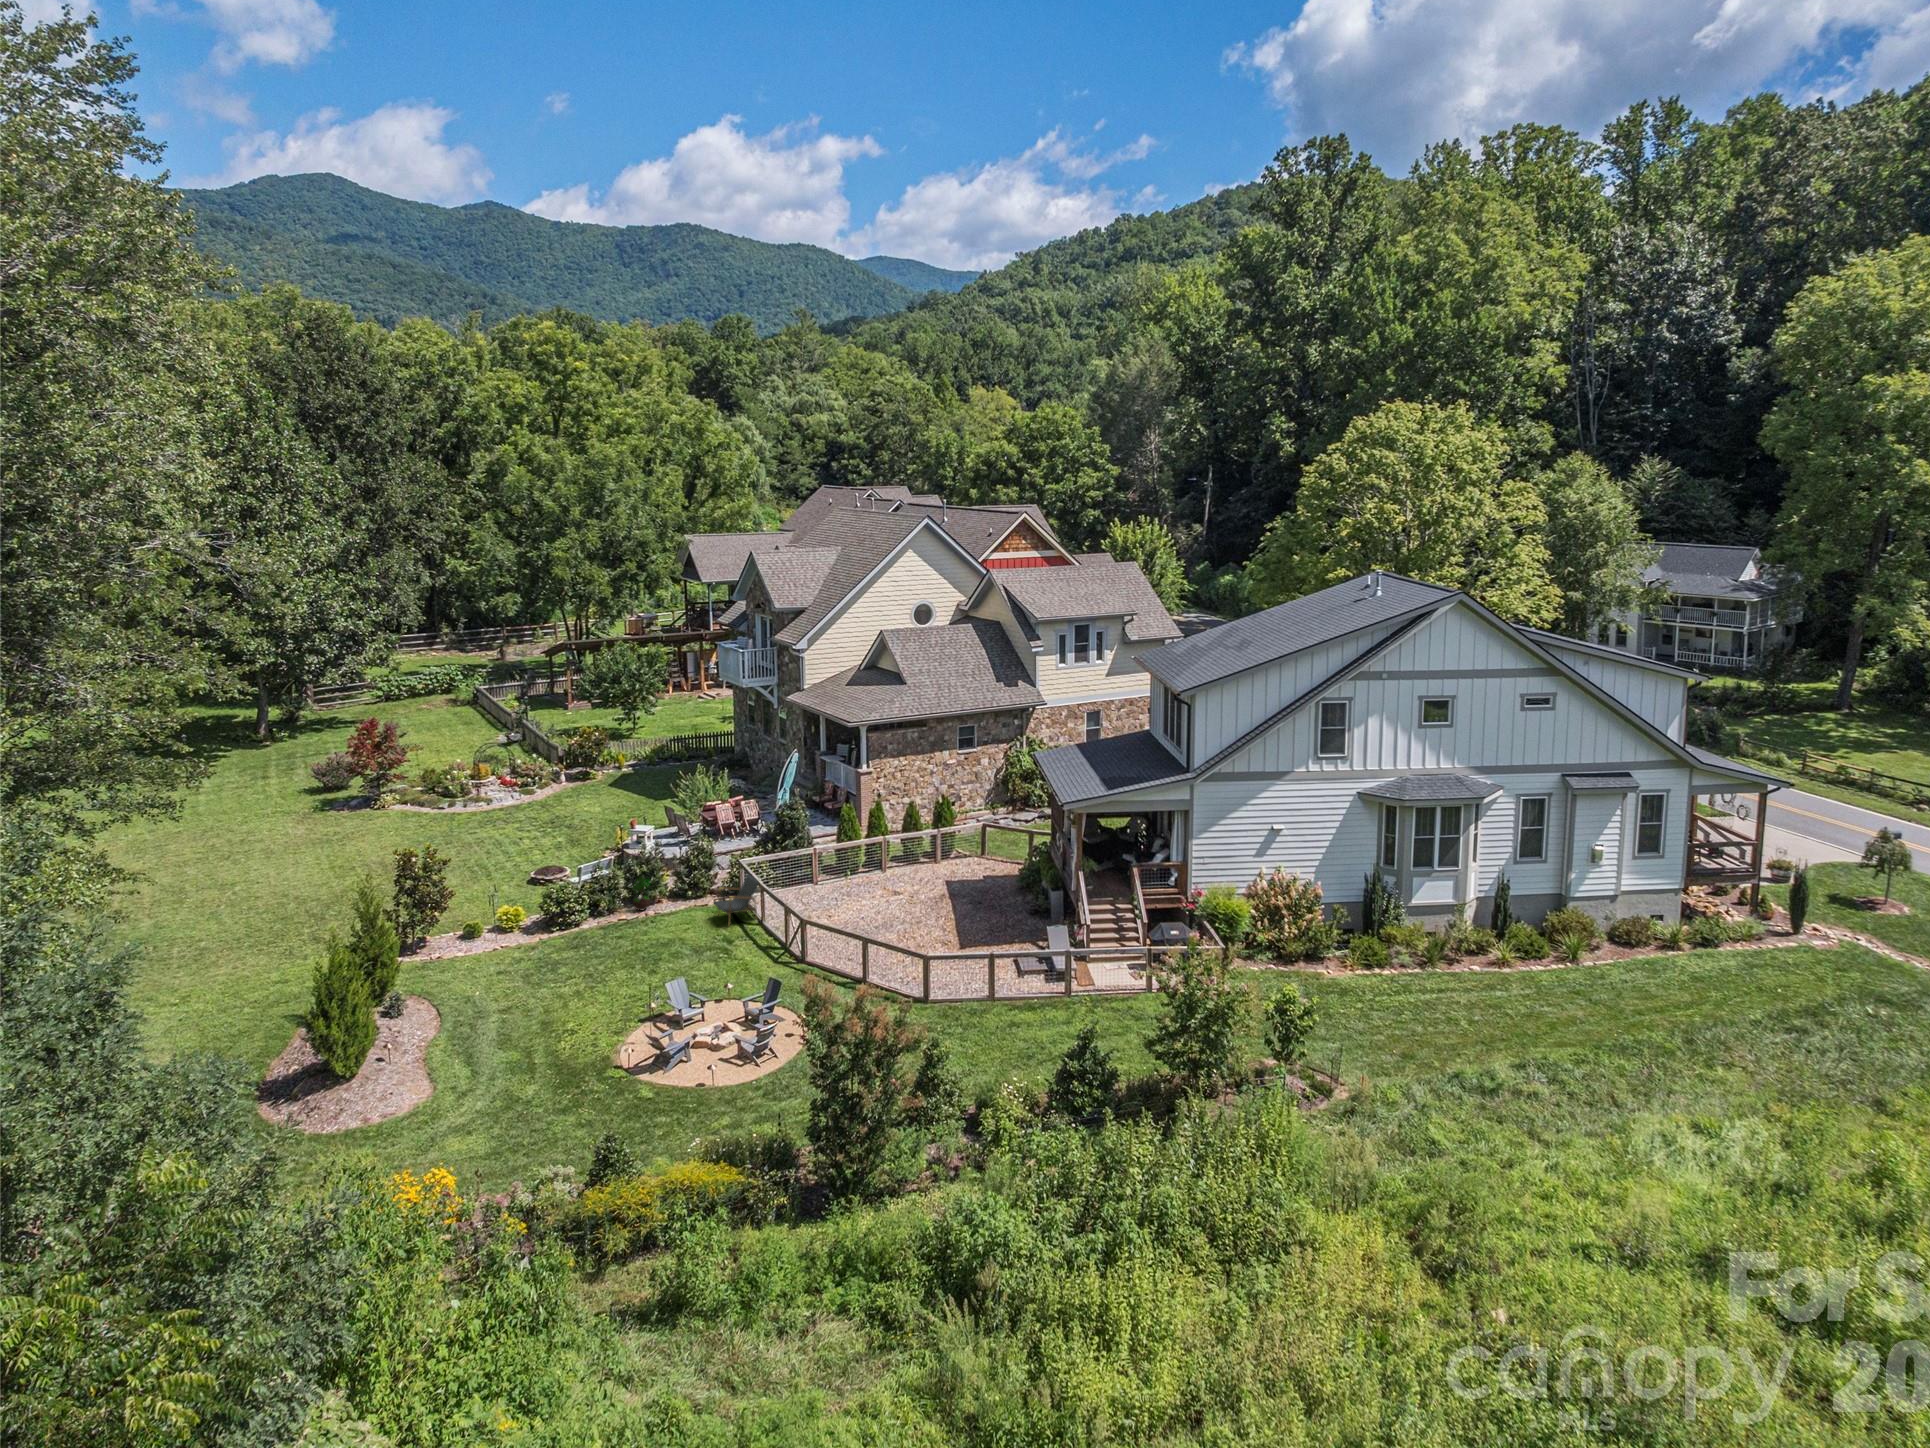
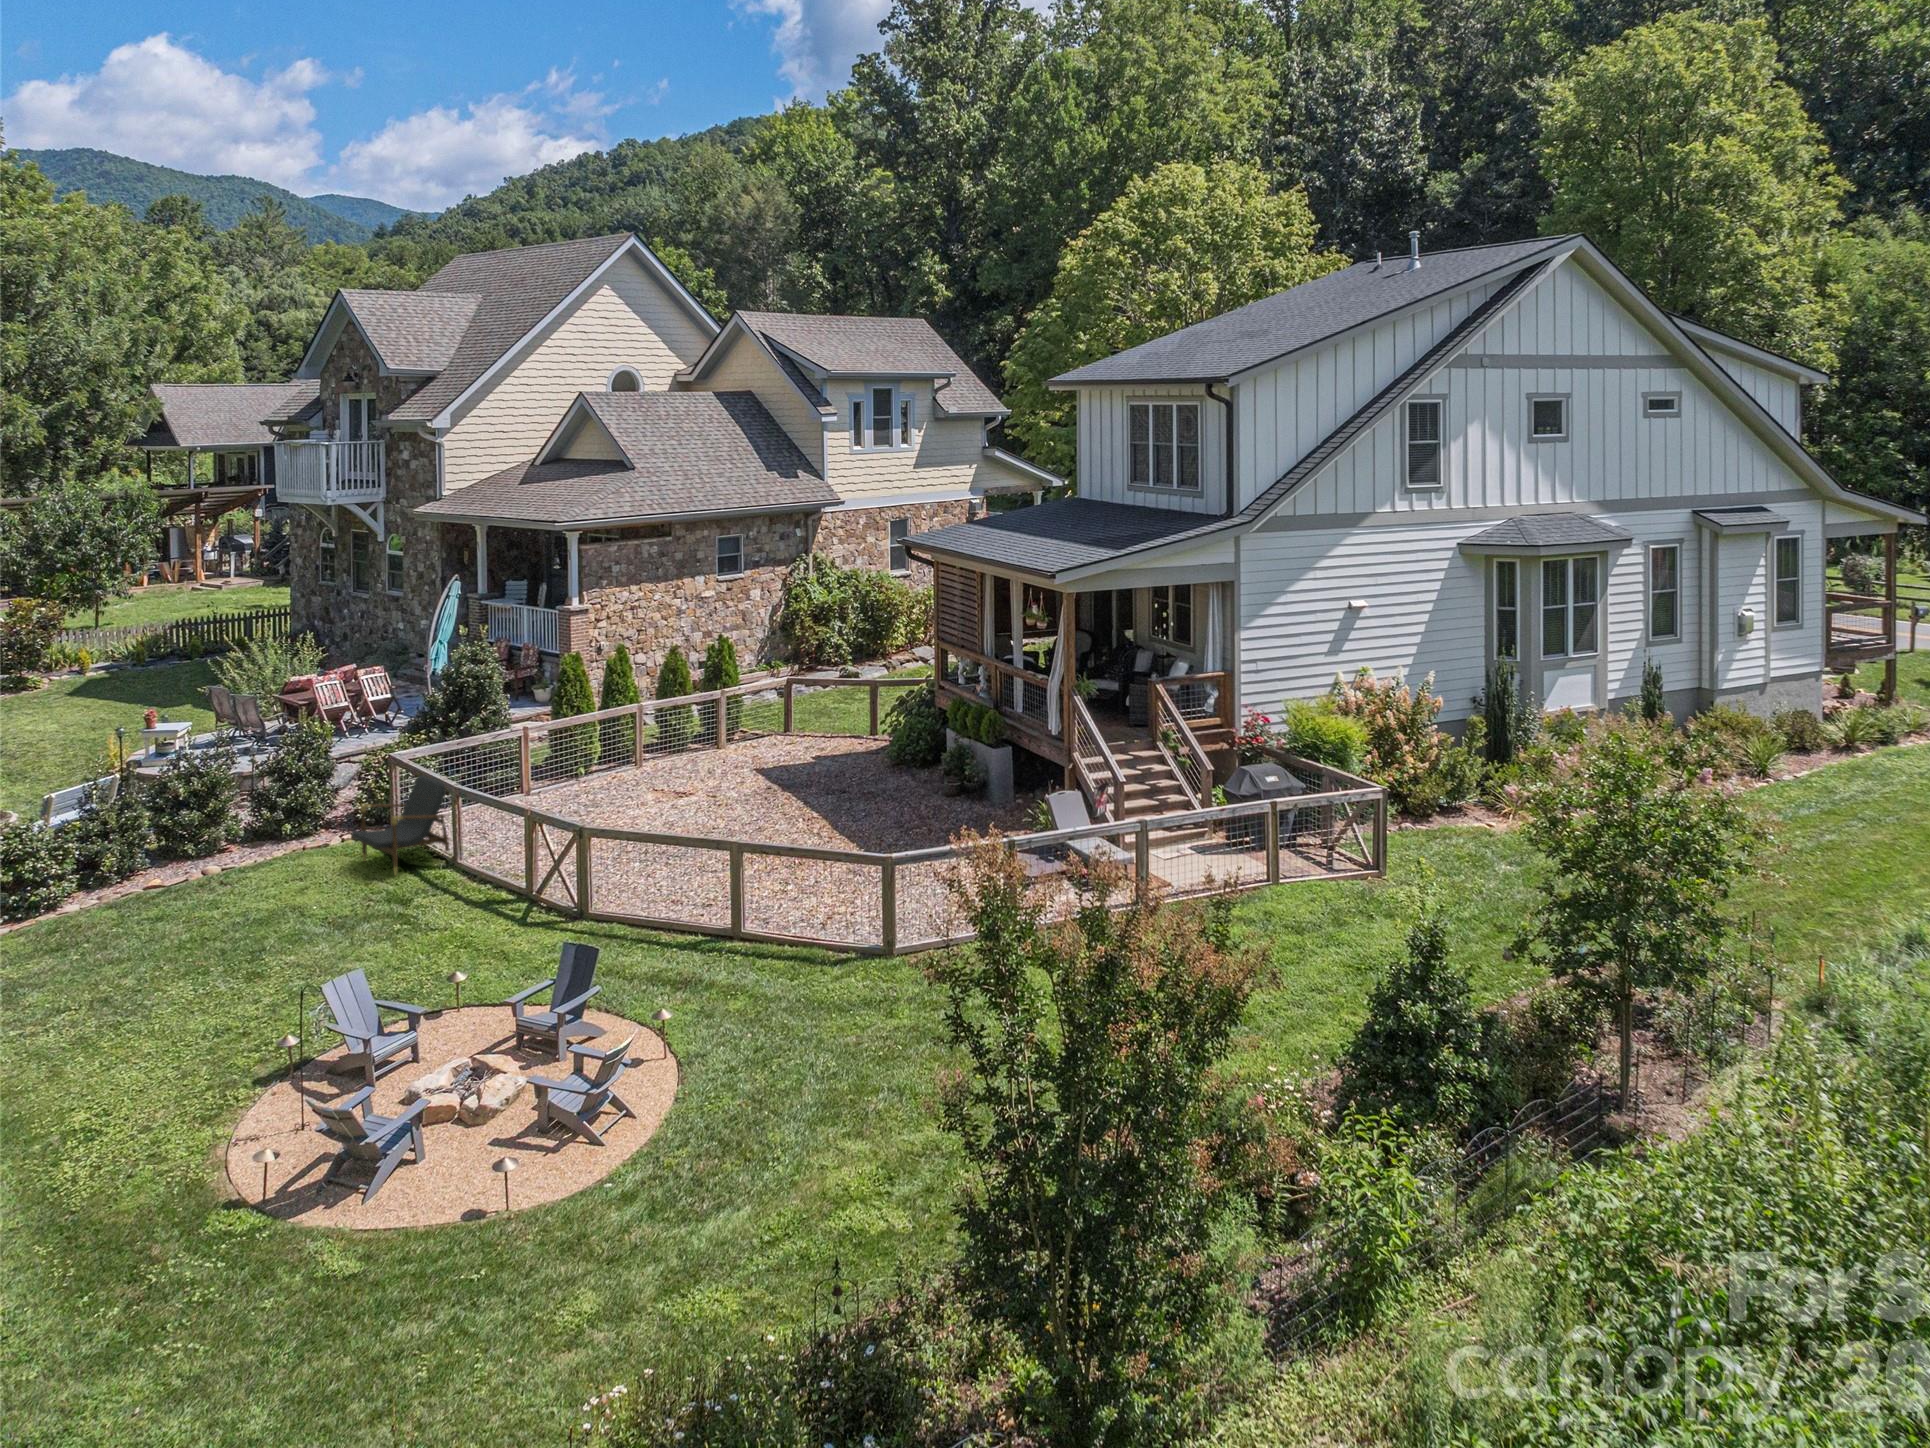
potted tree: present [633,878,650,911] -> none [154,798,207,871]

